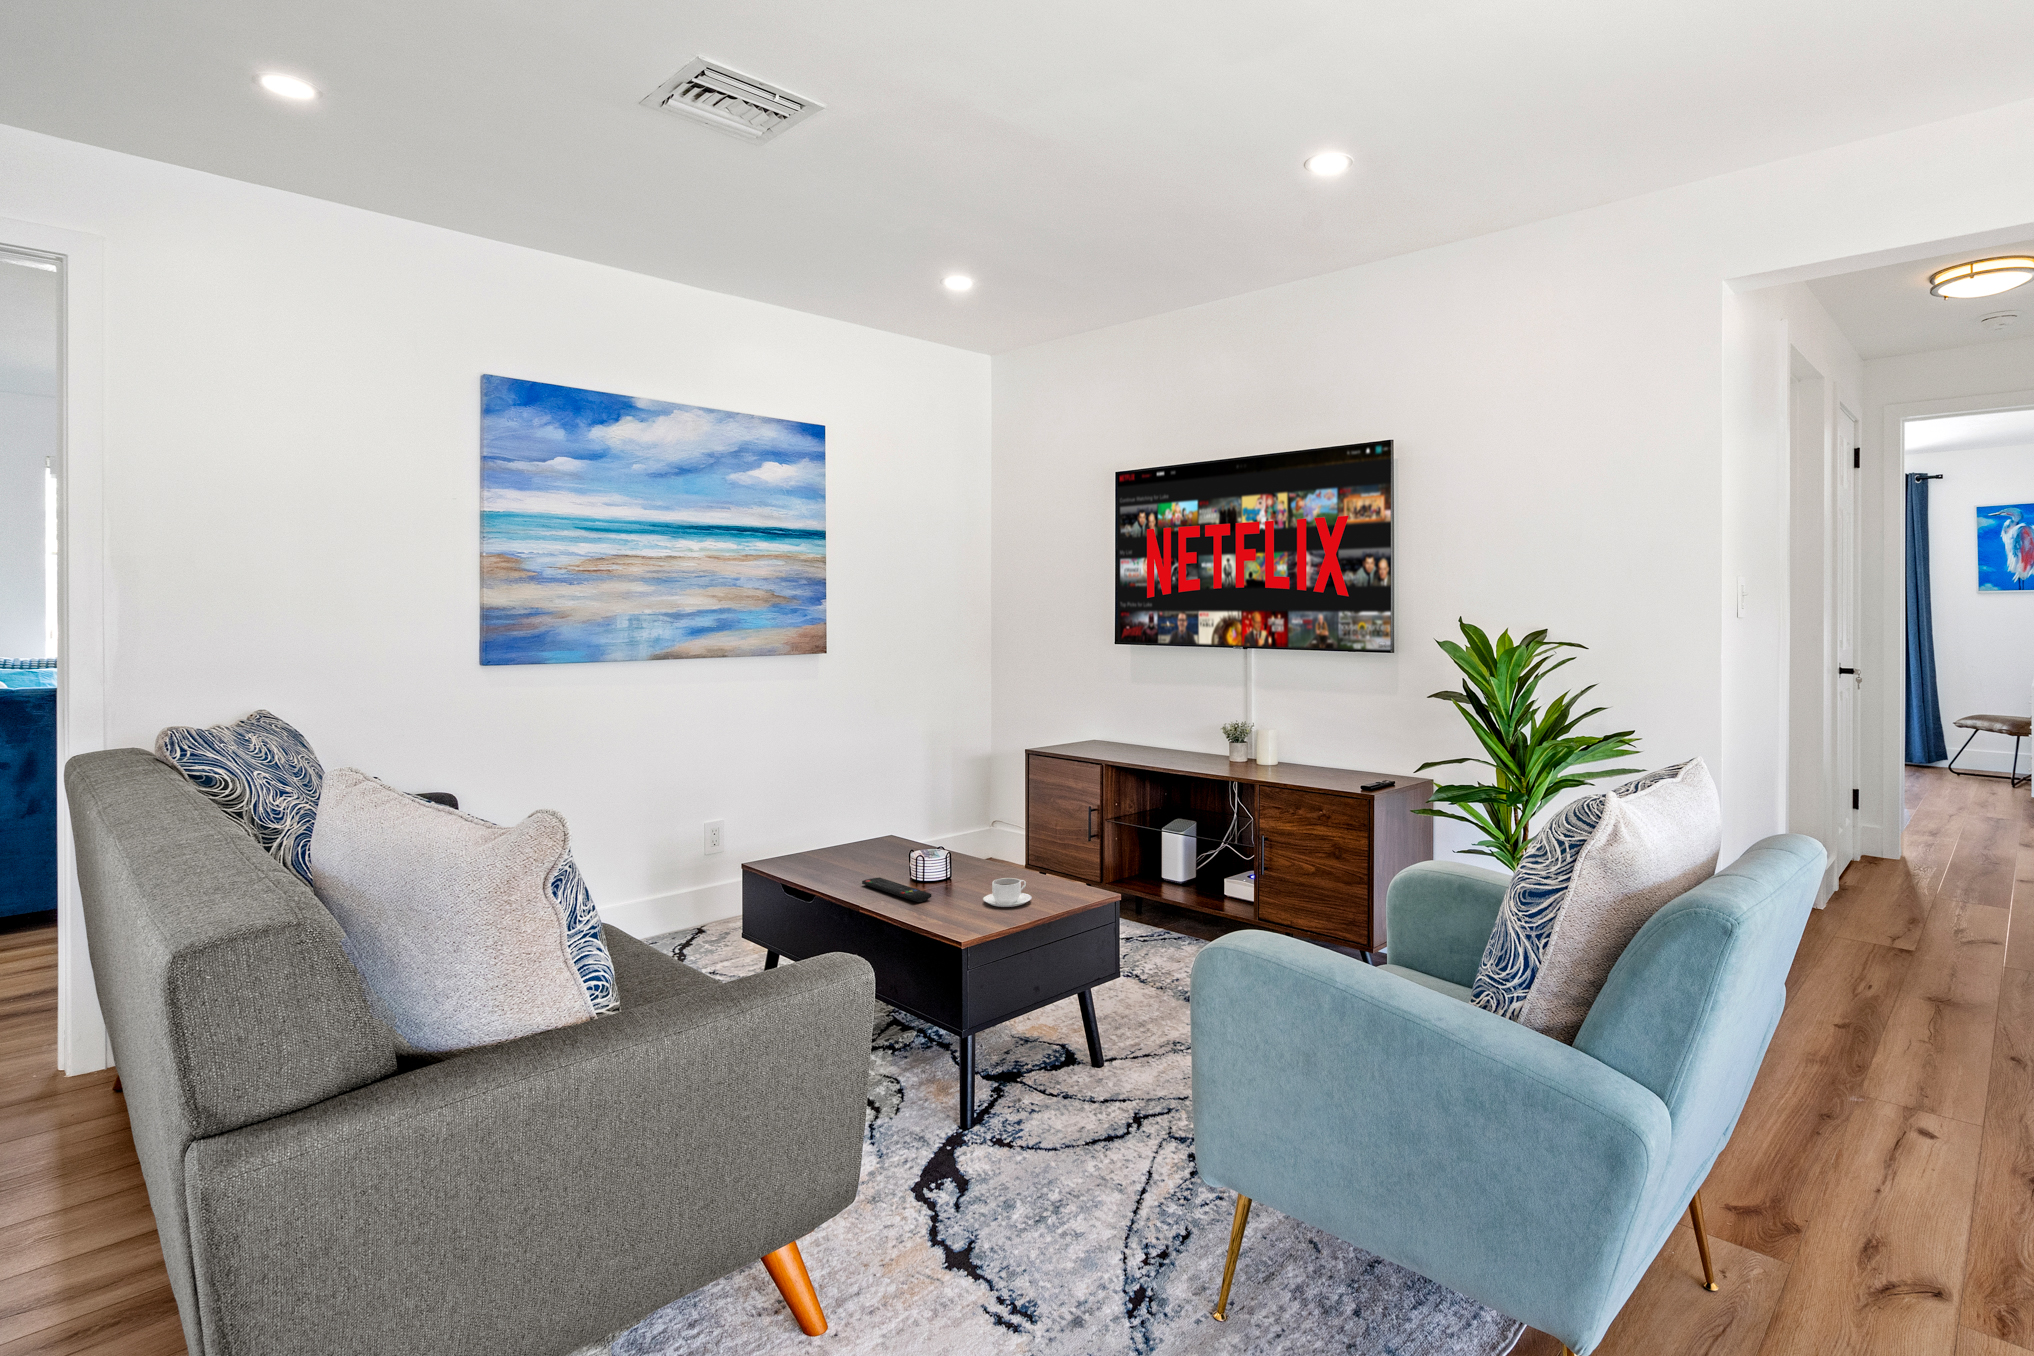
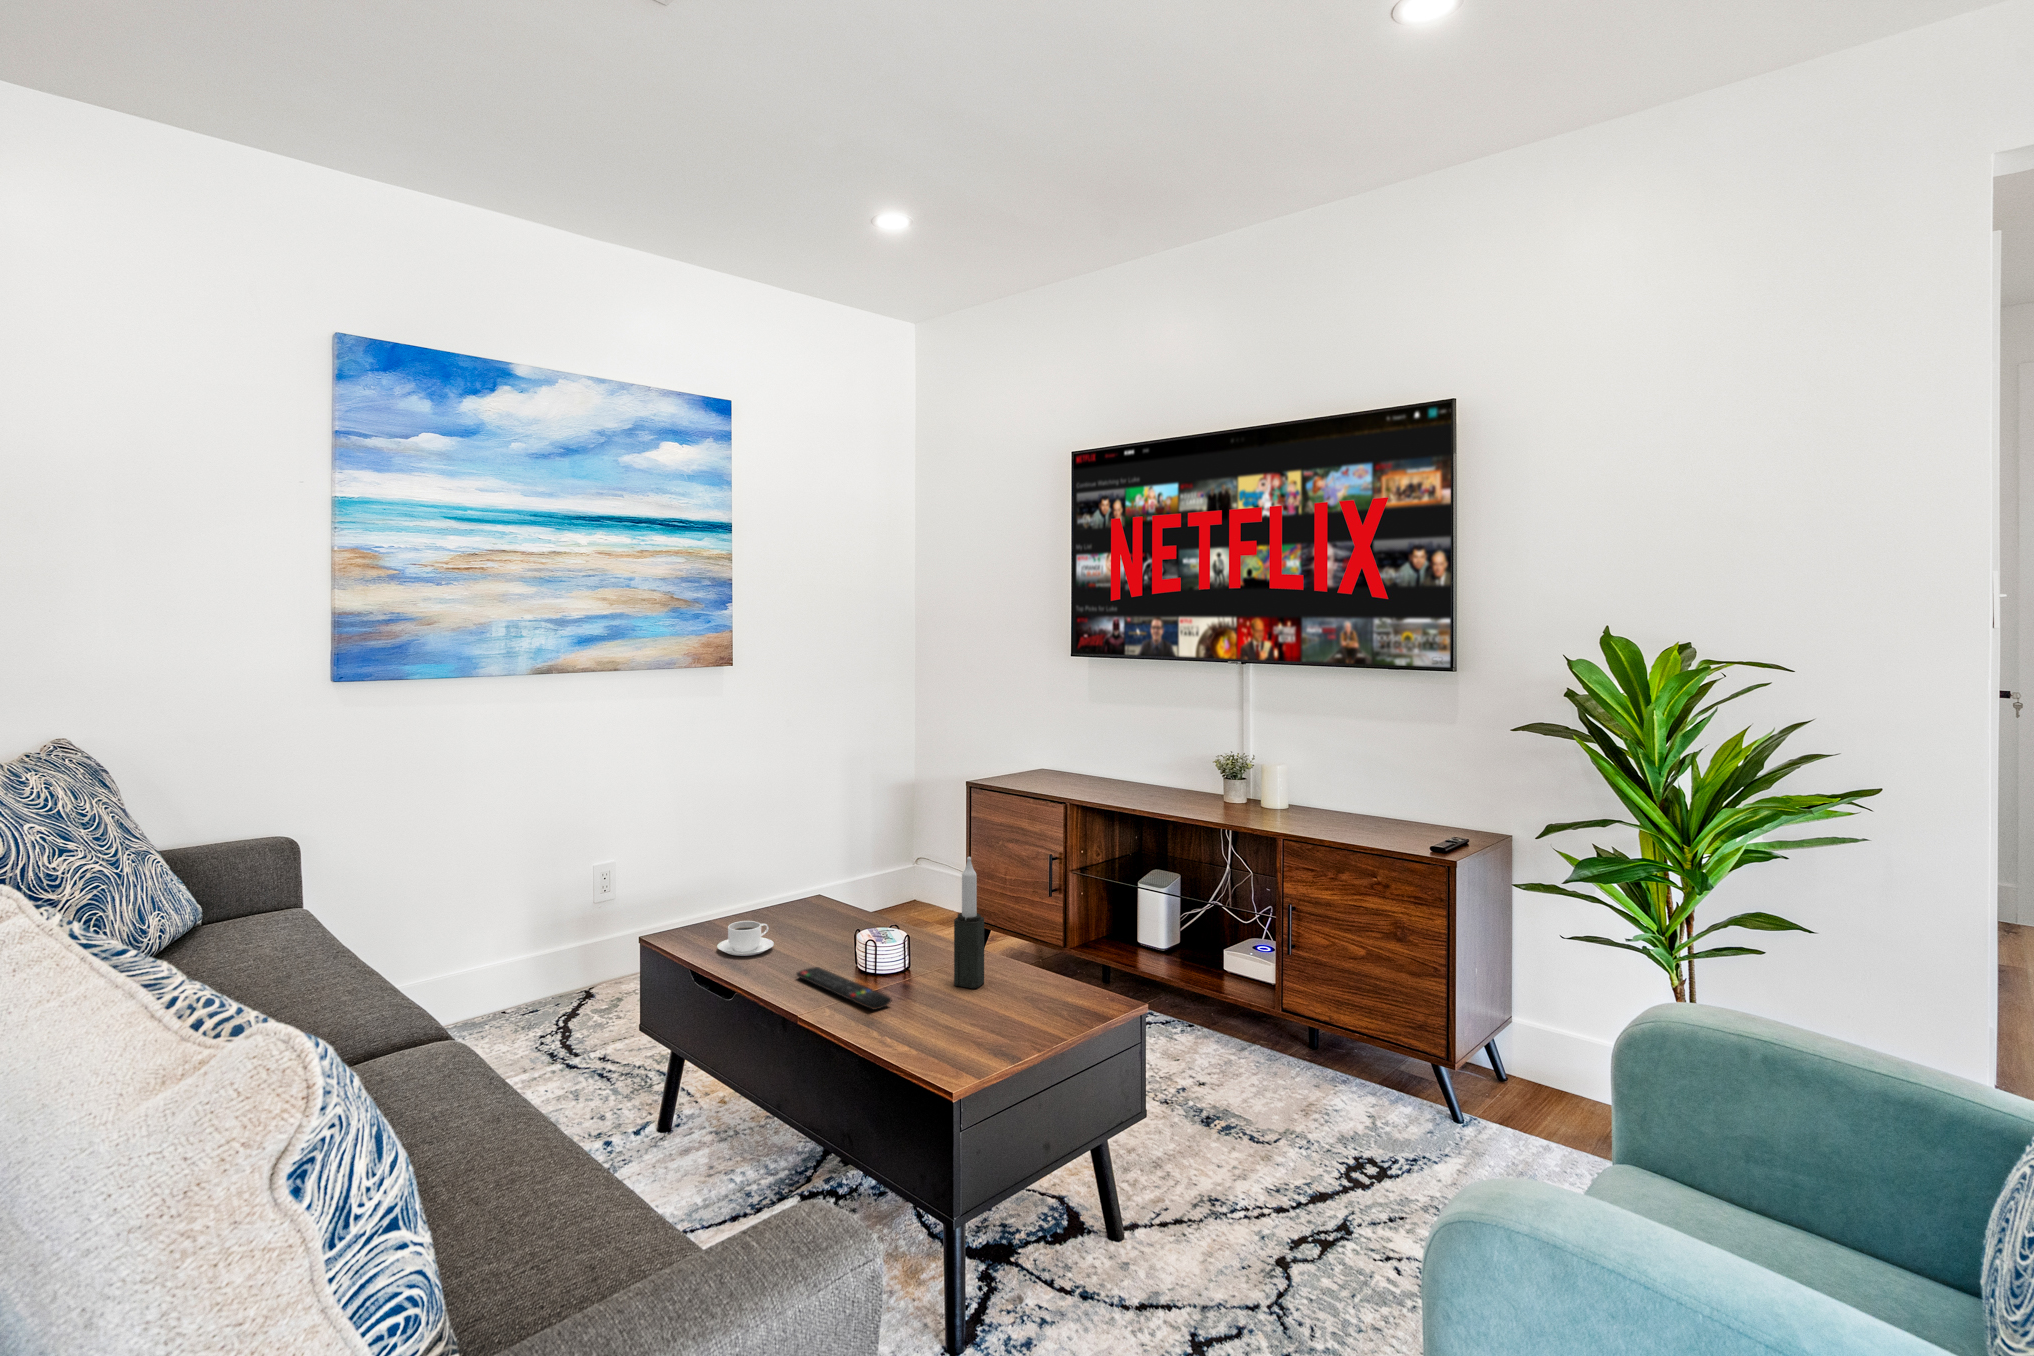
candle: none [982,790,1006,889] -> present [954,857,984,988]
coffee cup: present [983,878,1032,907] -> present [717,921,774,956]

